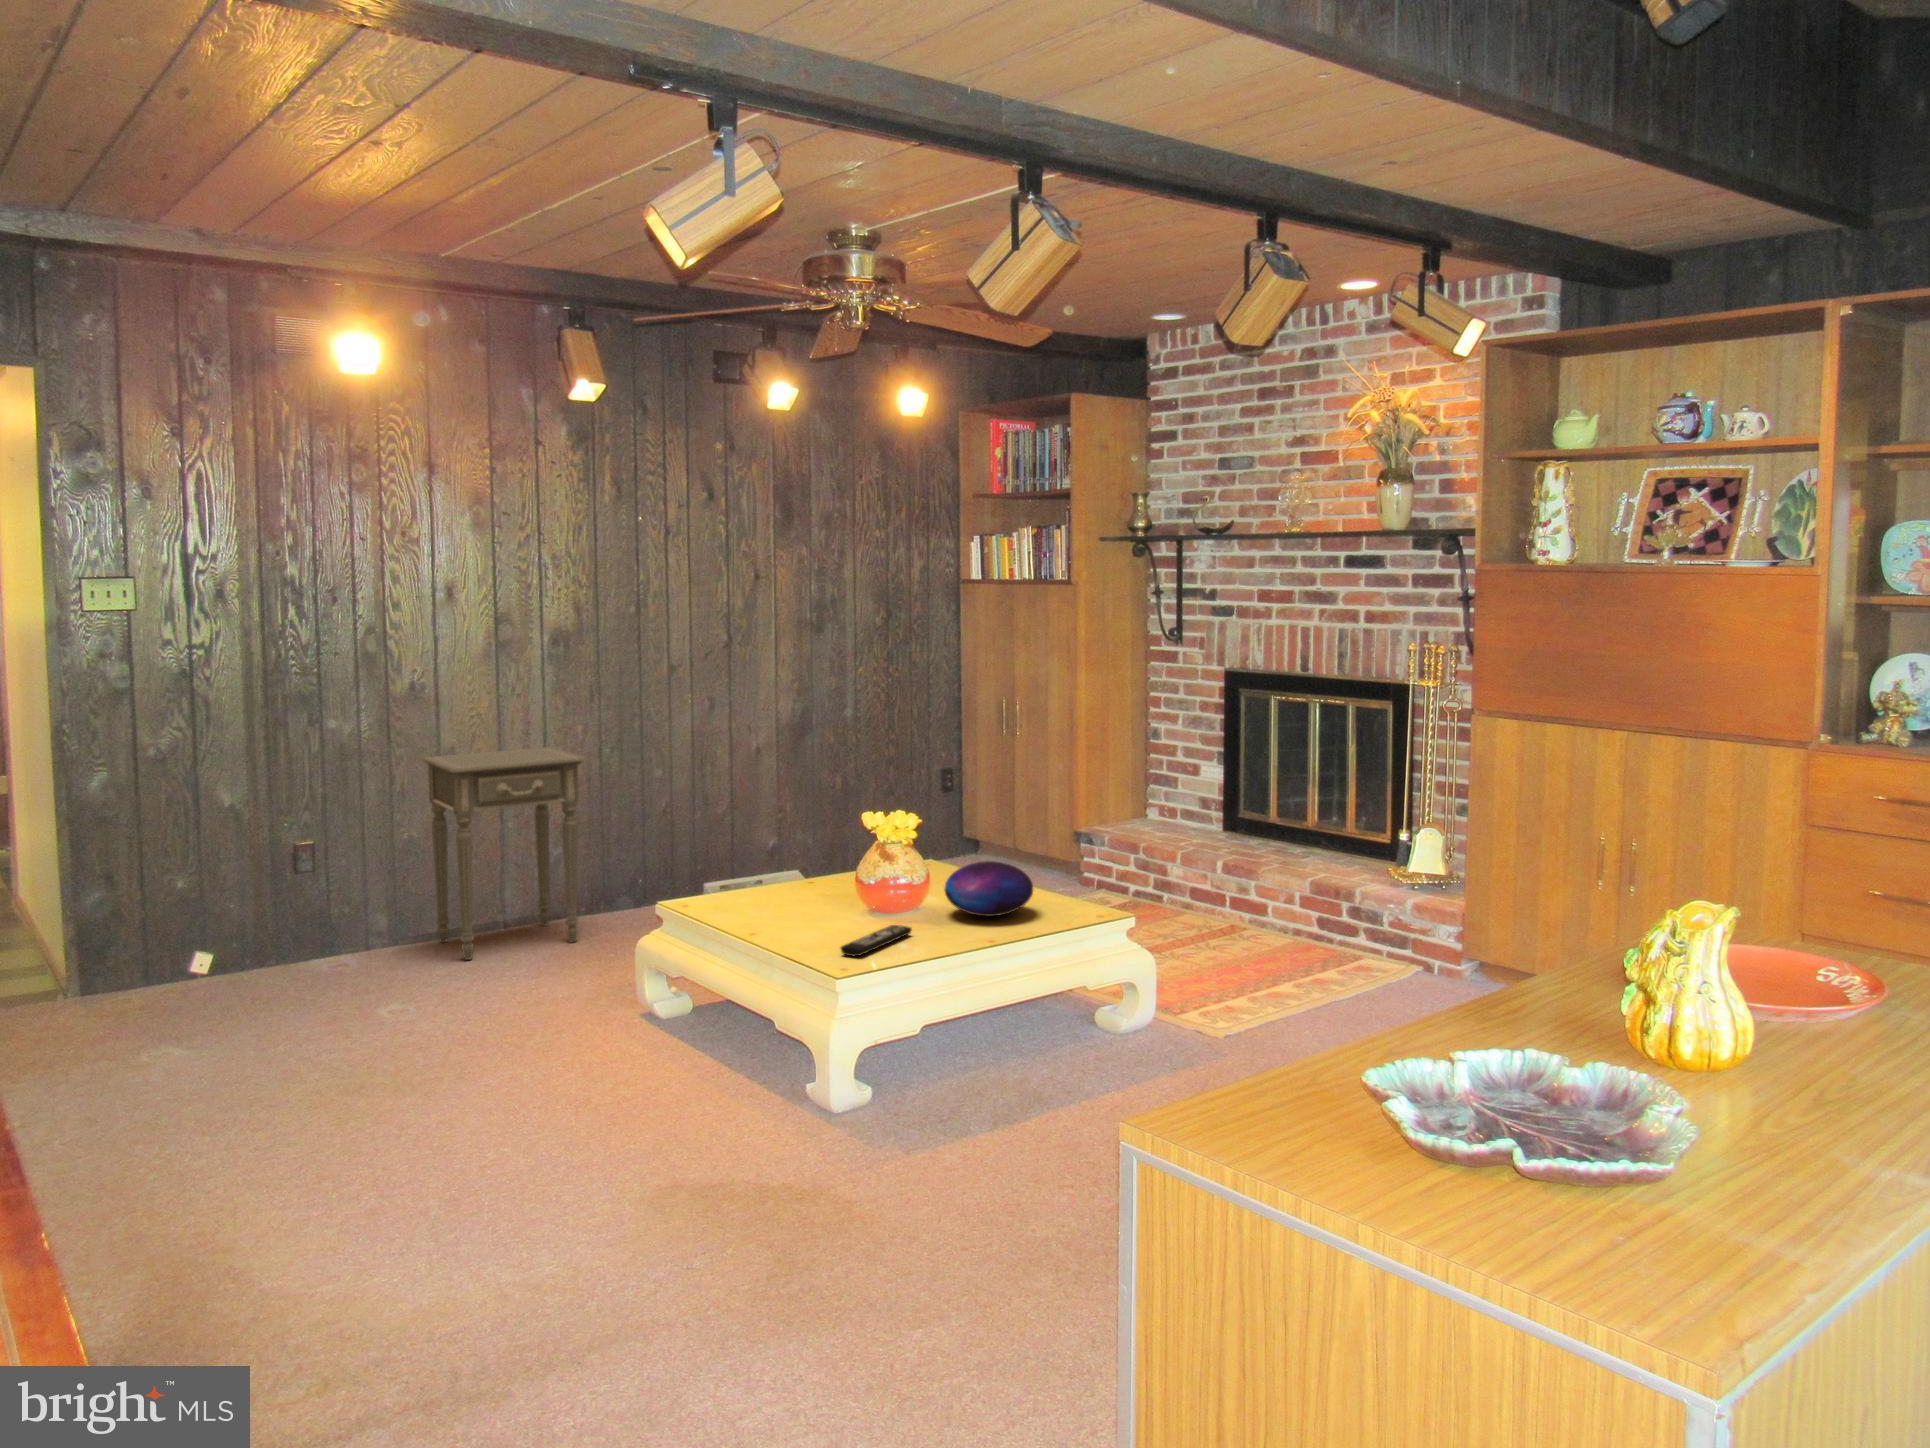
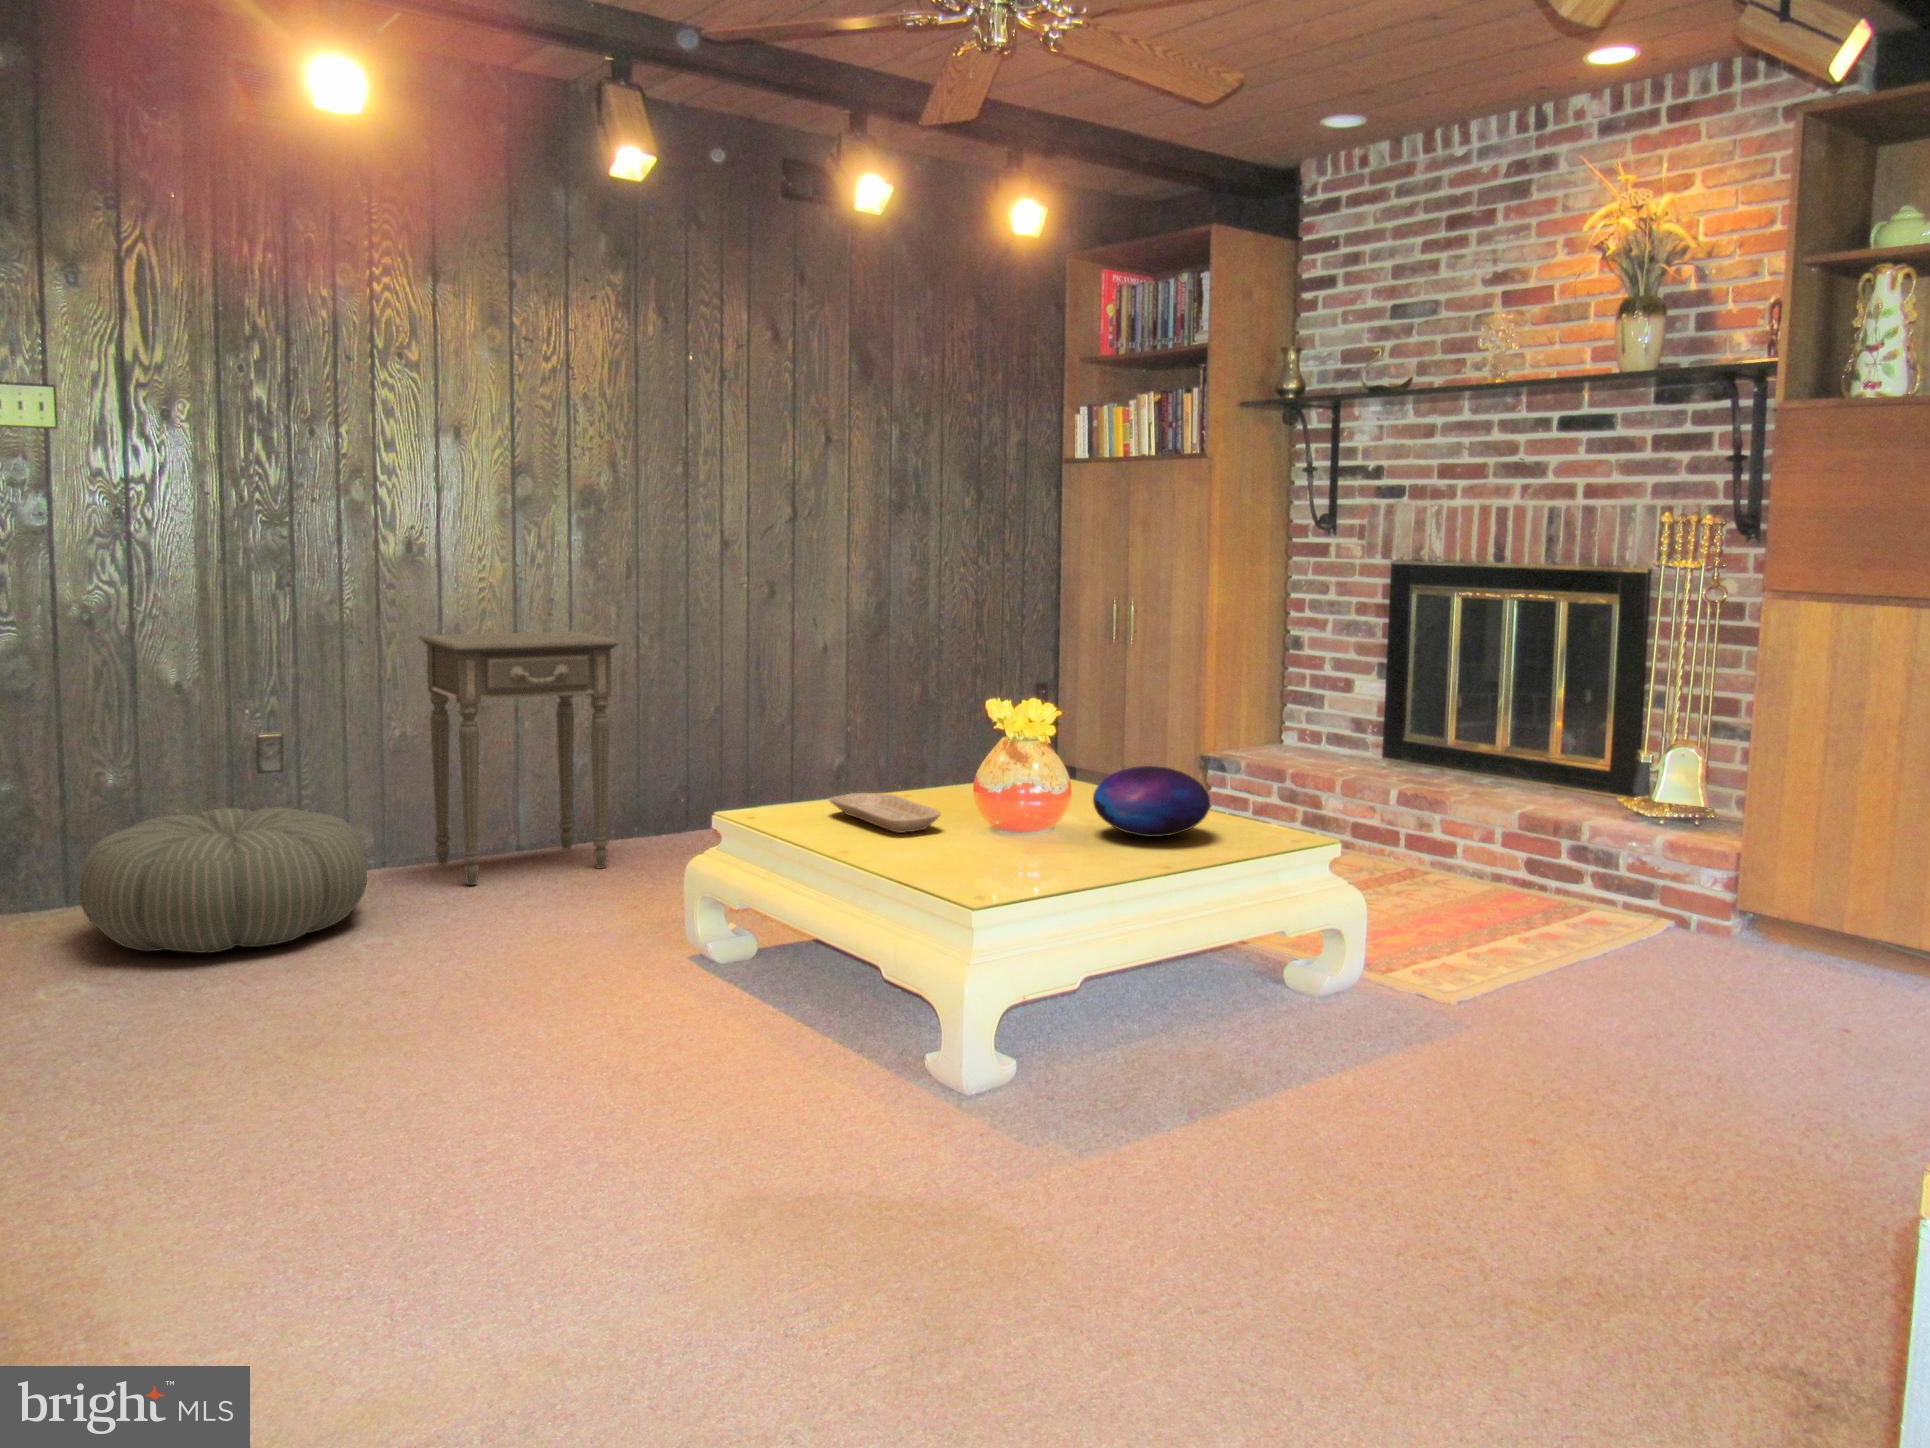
tray: none [746,884,830,918] -> present [830,793,941,833]
pouf: none [162,903,386,1022] -> present [79,807,367,953]
remote control: present [841,925,912,956] -> none [970,843,1058,880]

